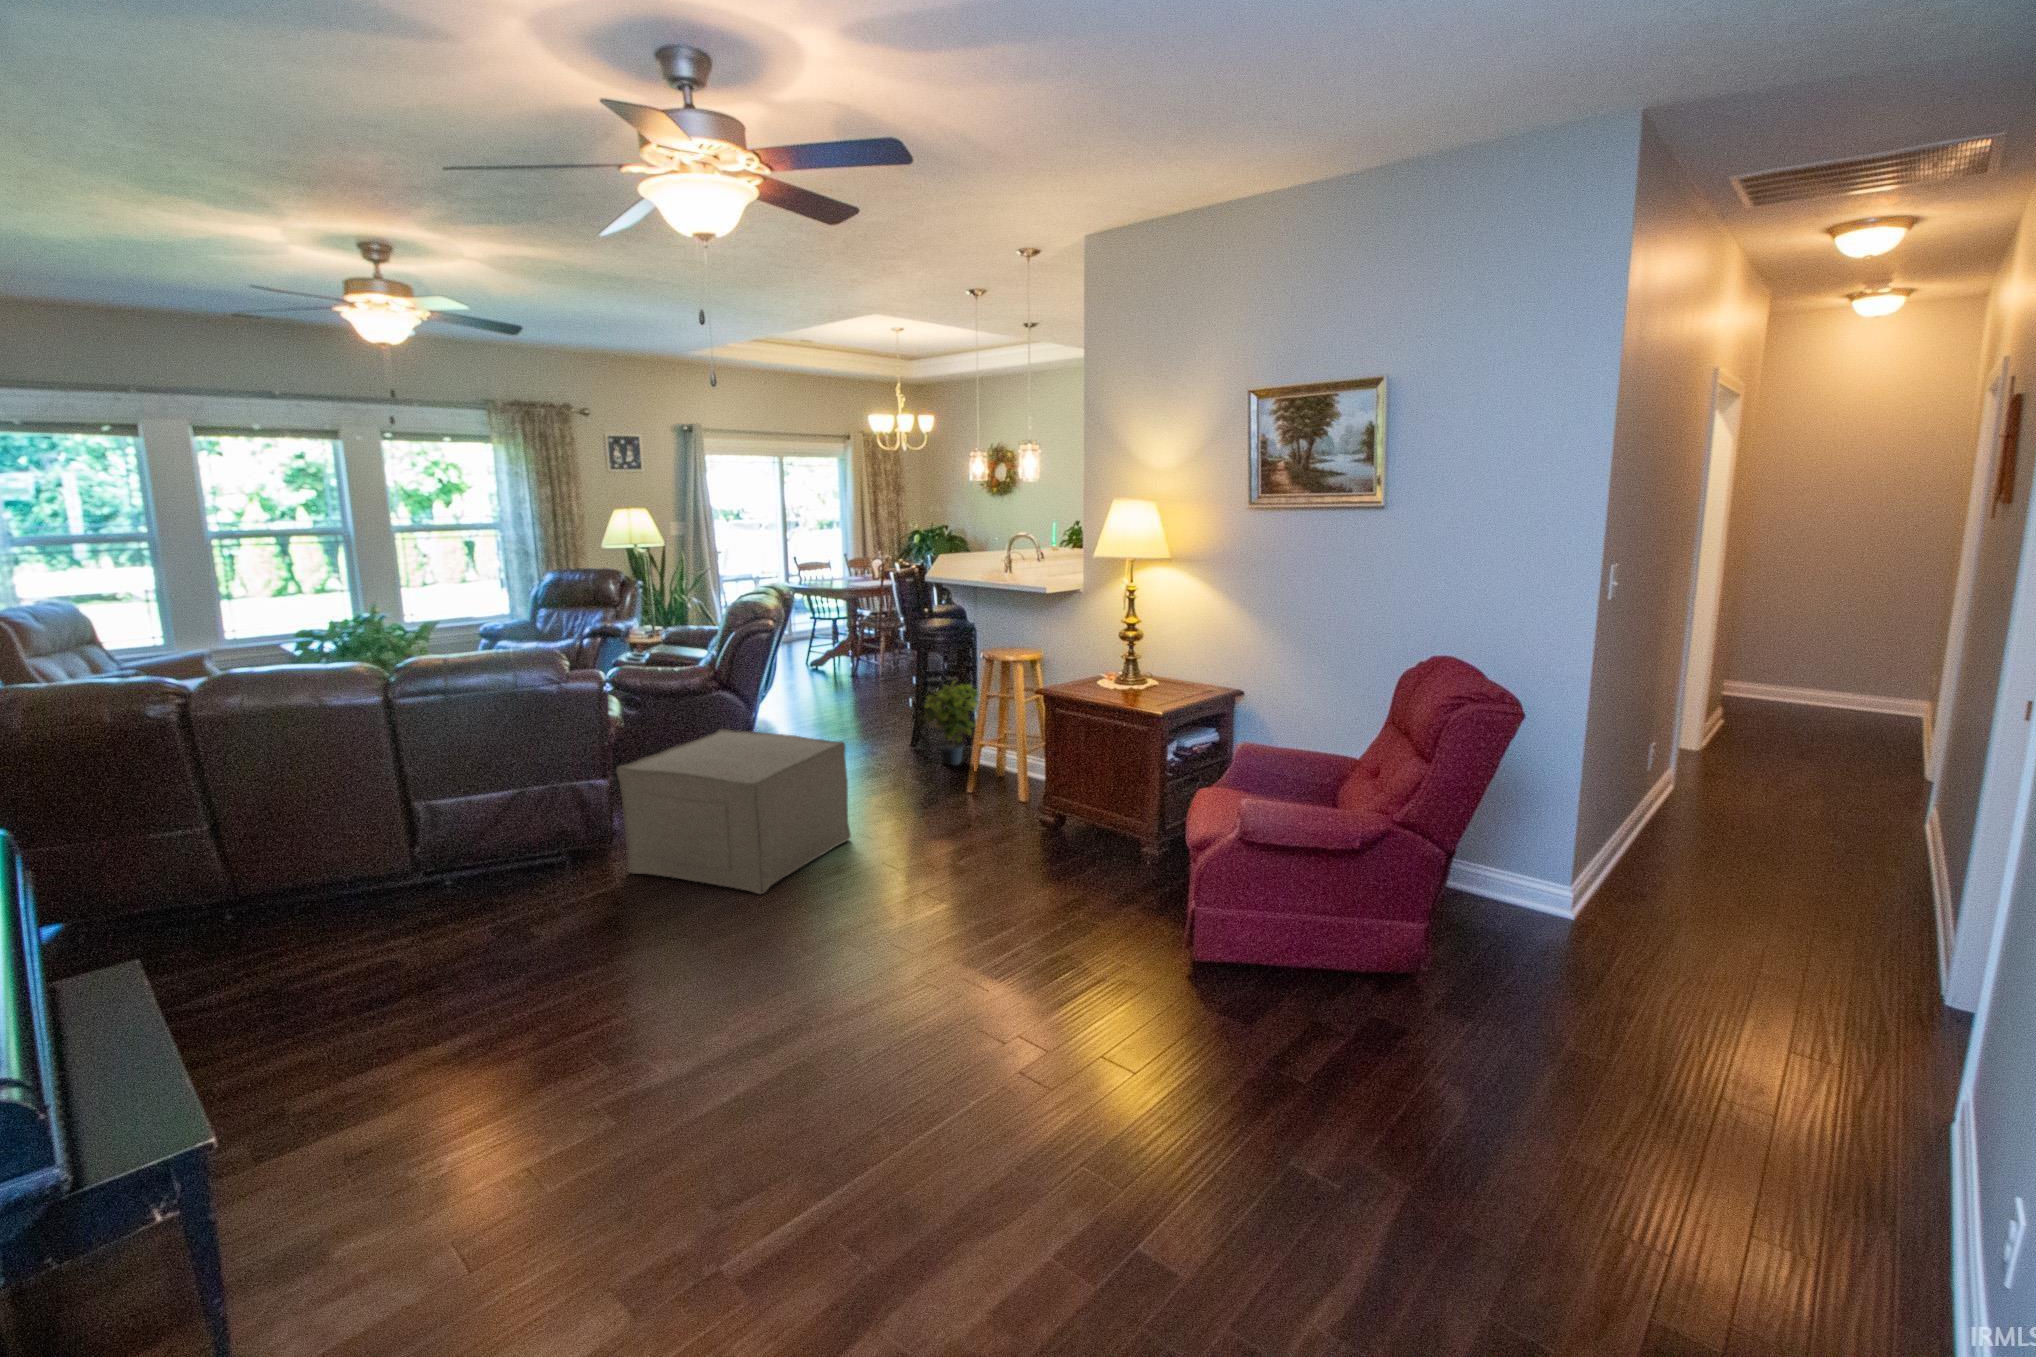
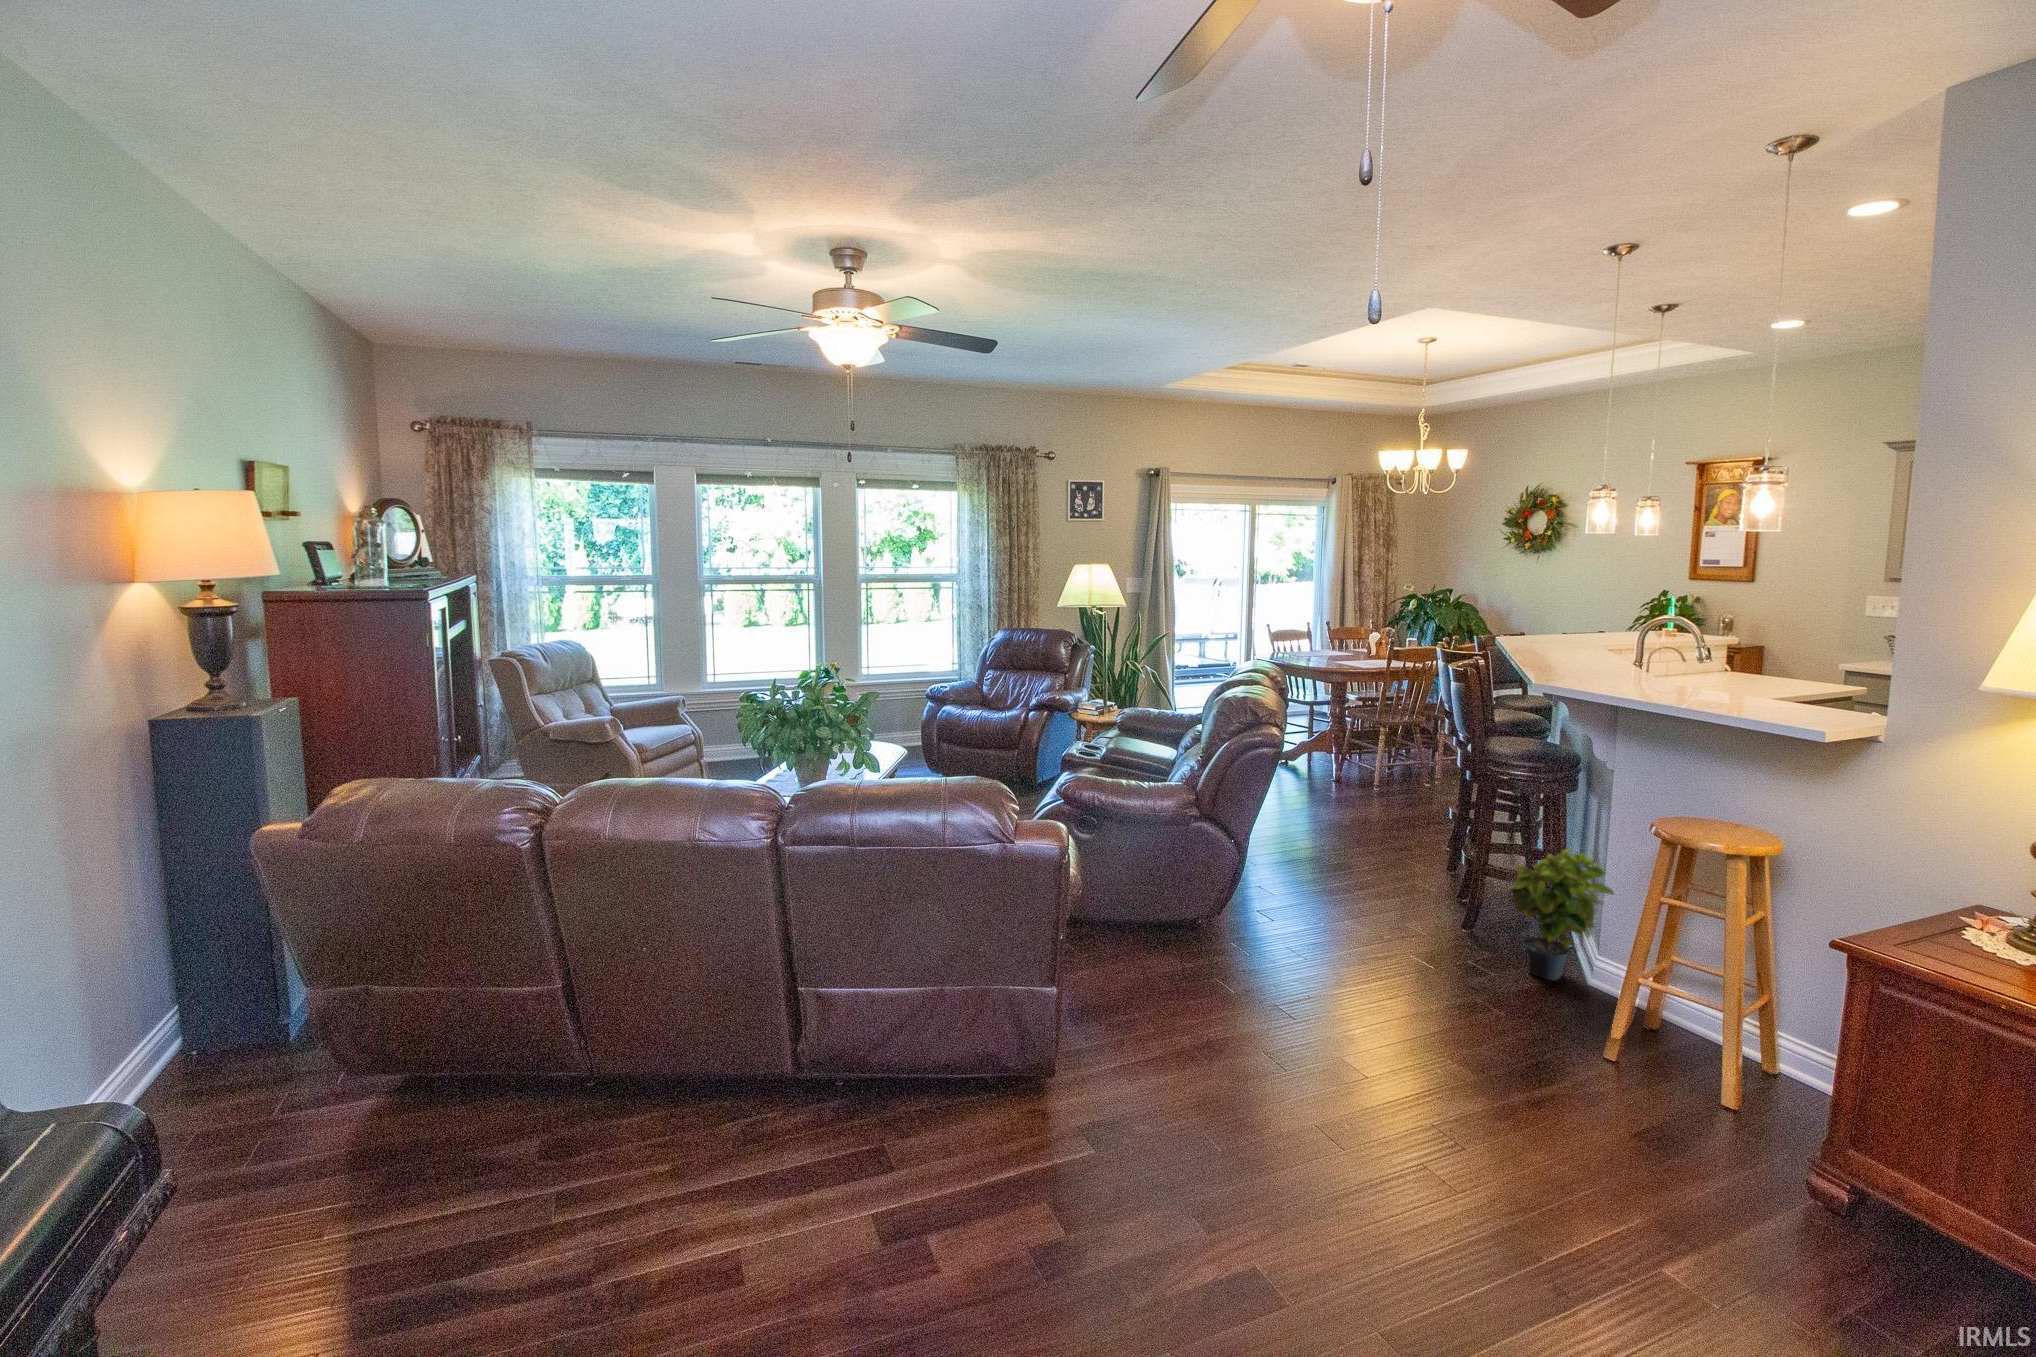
ottoman: present [616,729,851,894] -> none [1069,905,1436,1272]

